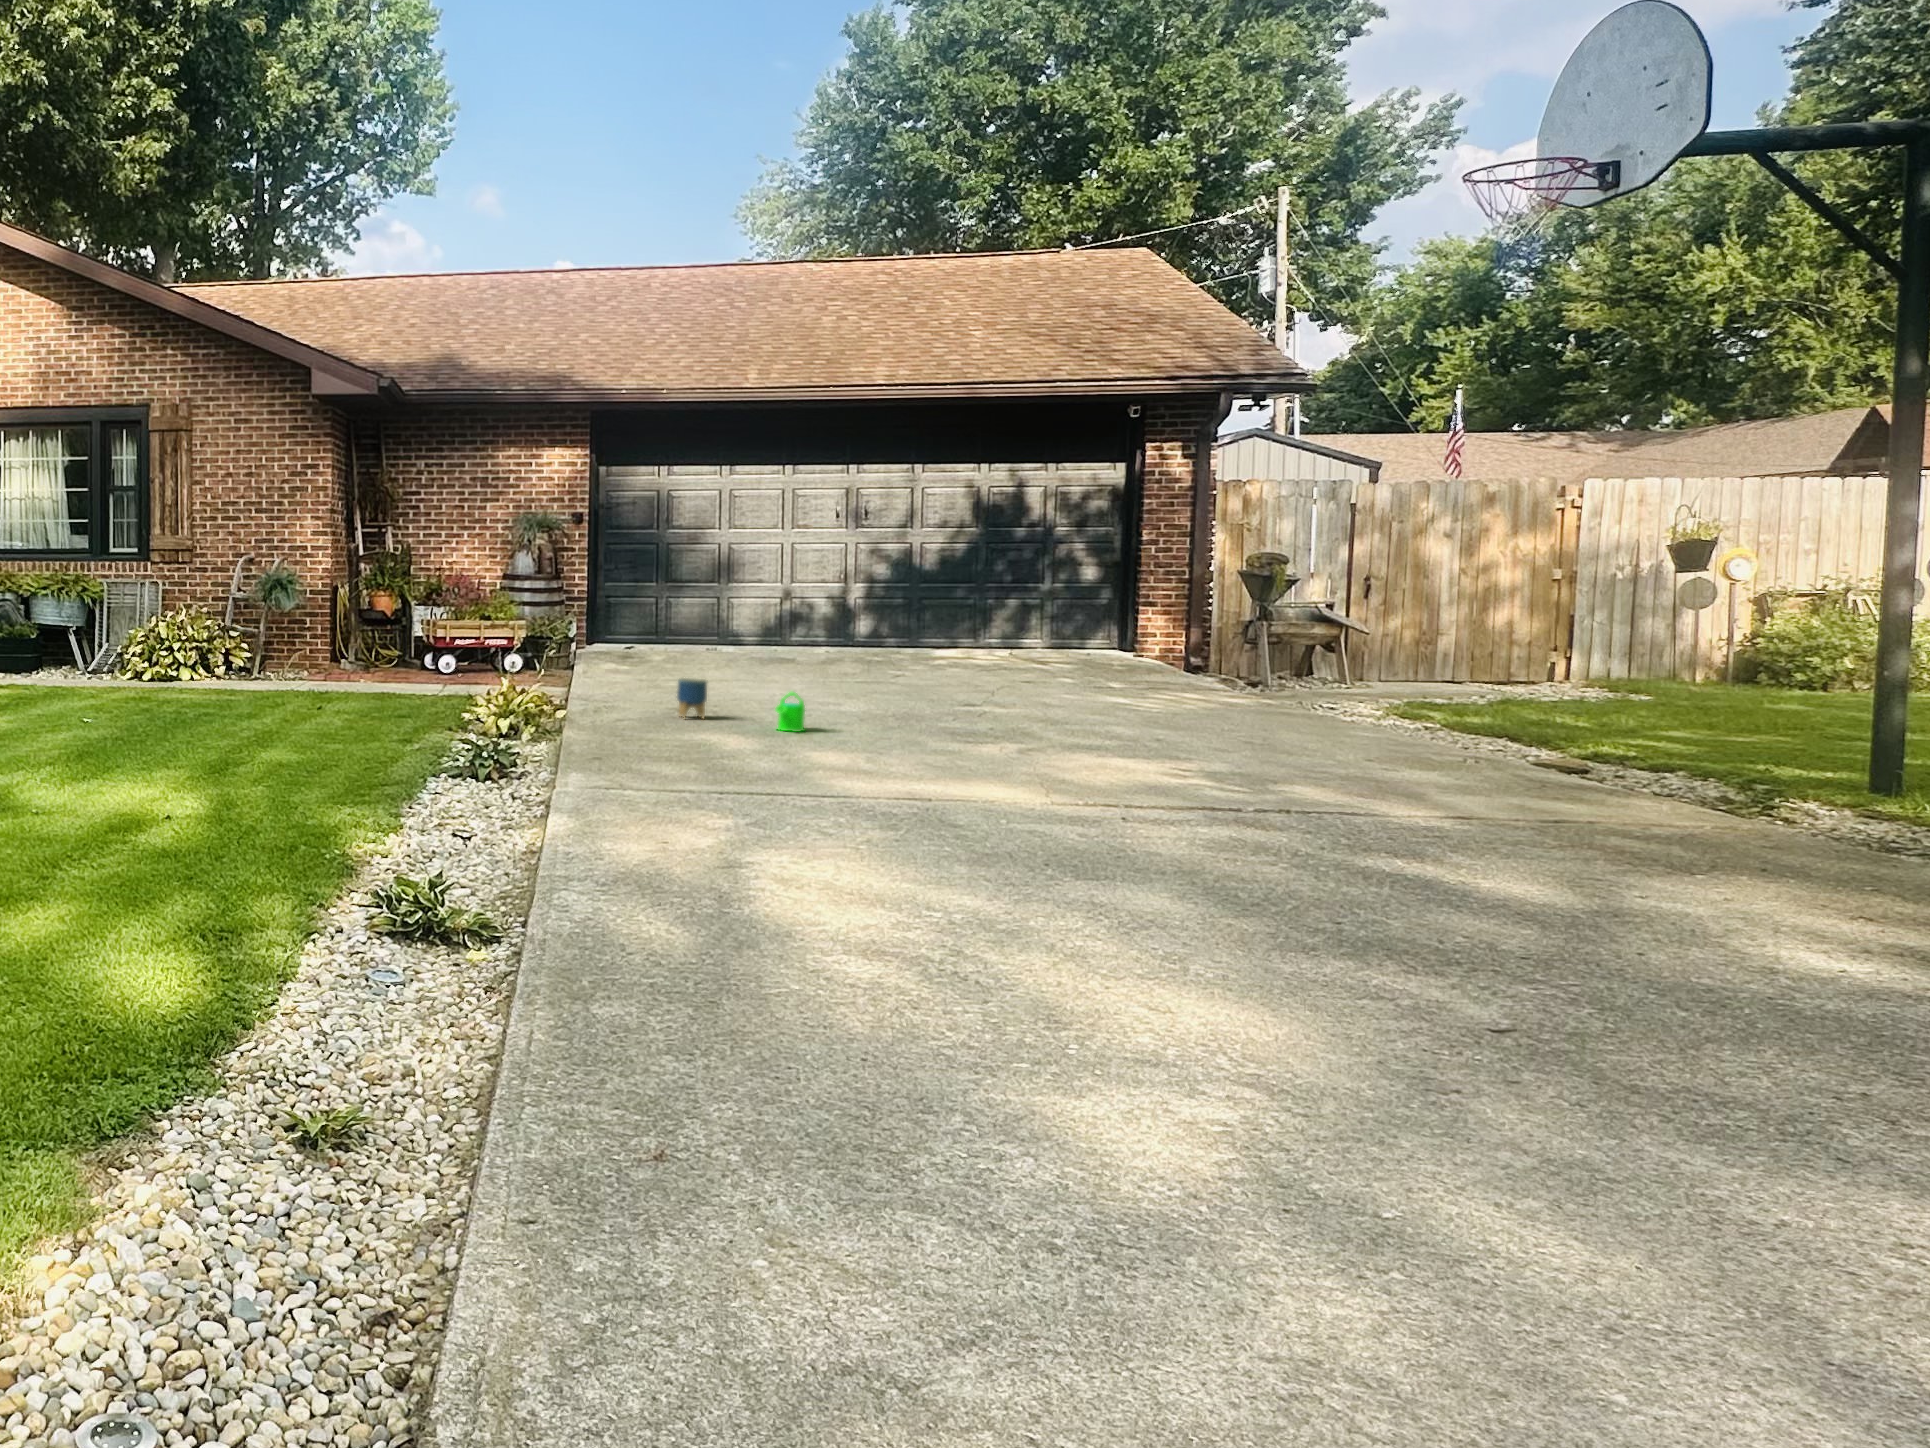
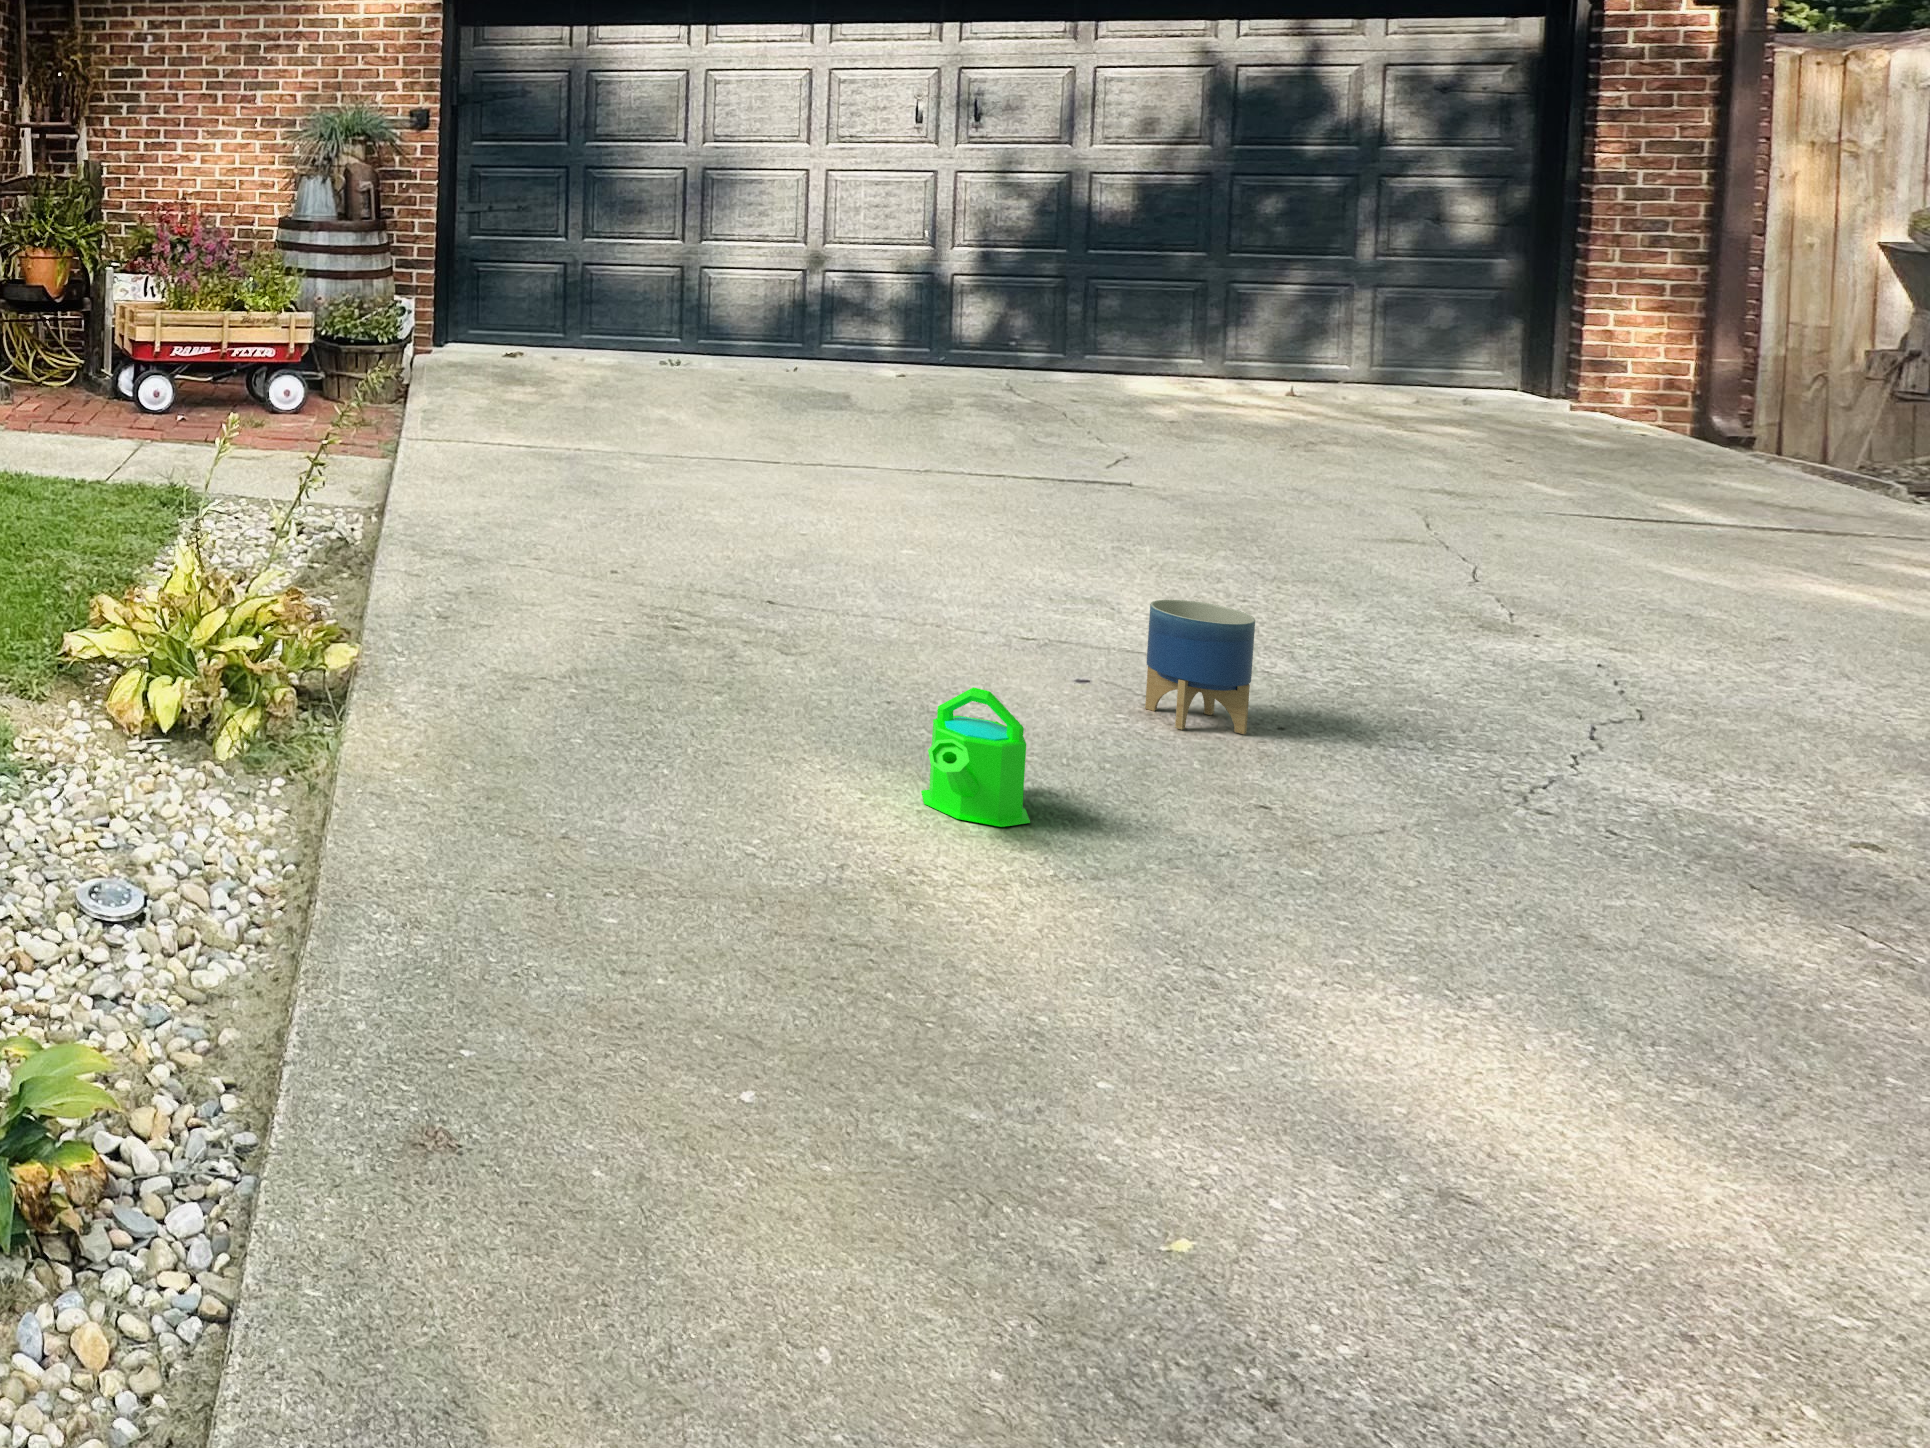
planter: present [677,678,707,718] -> present [1145,600,1255,734]

